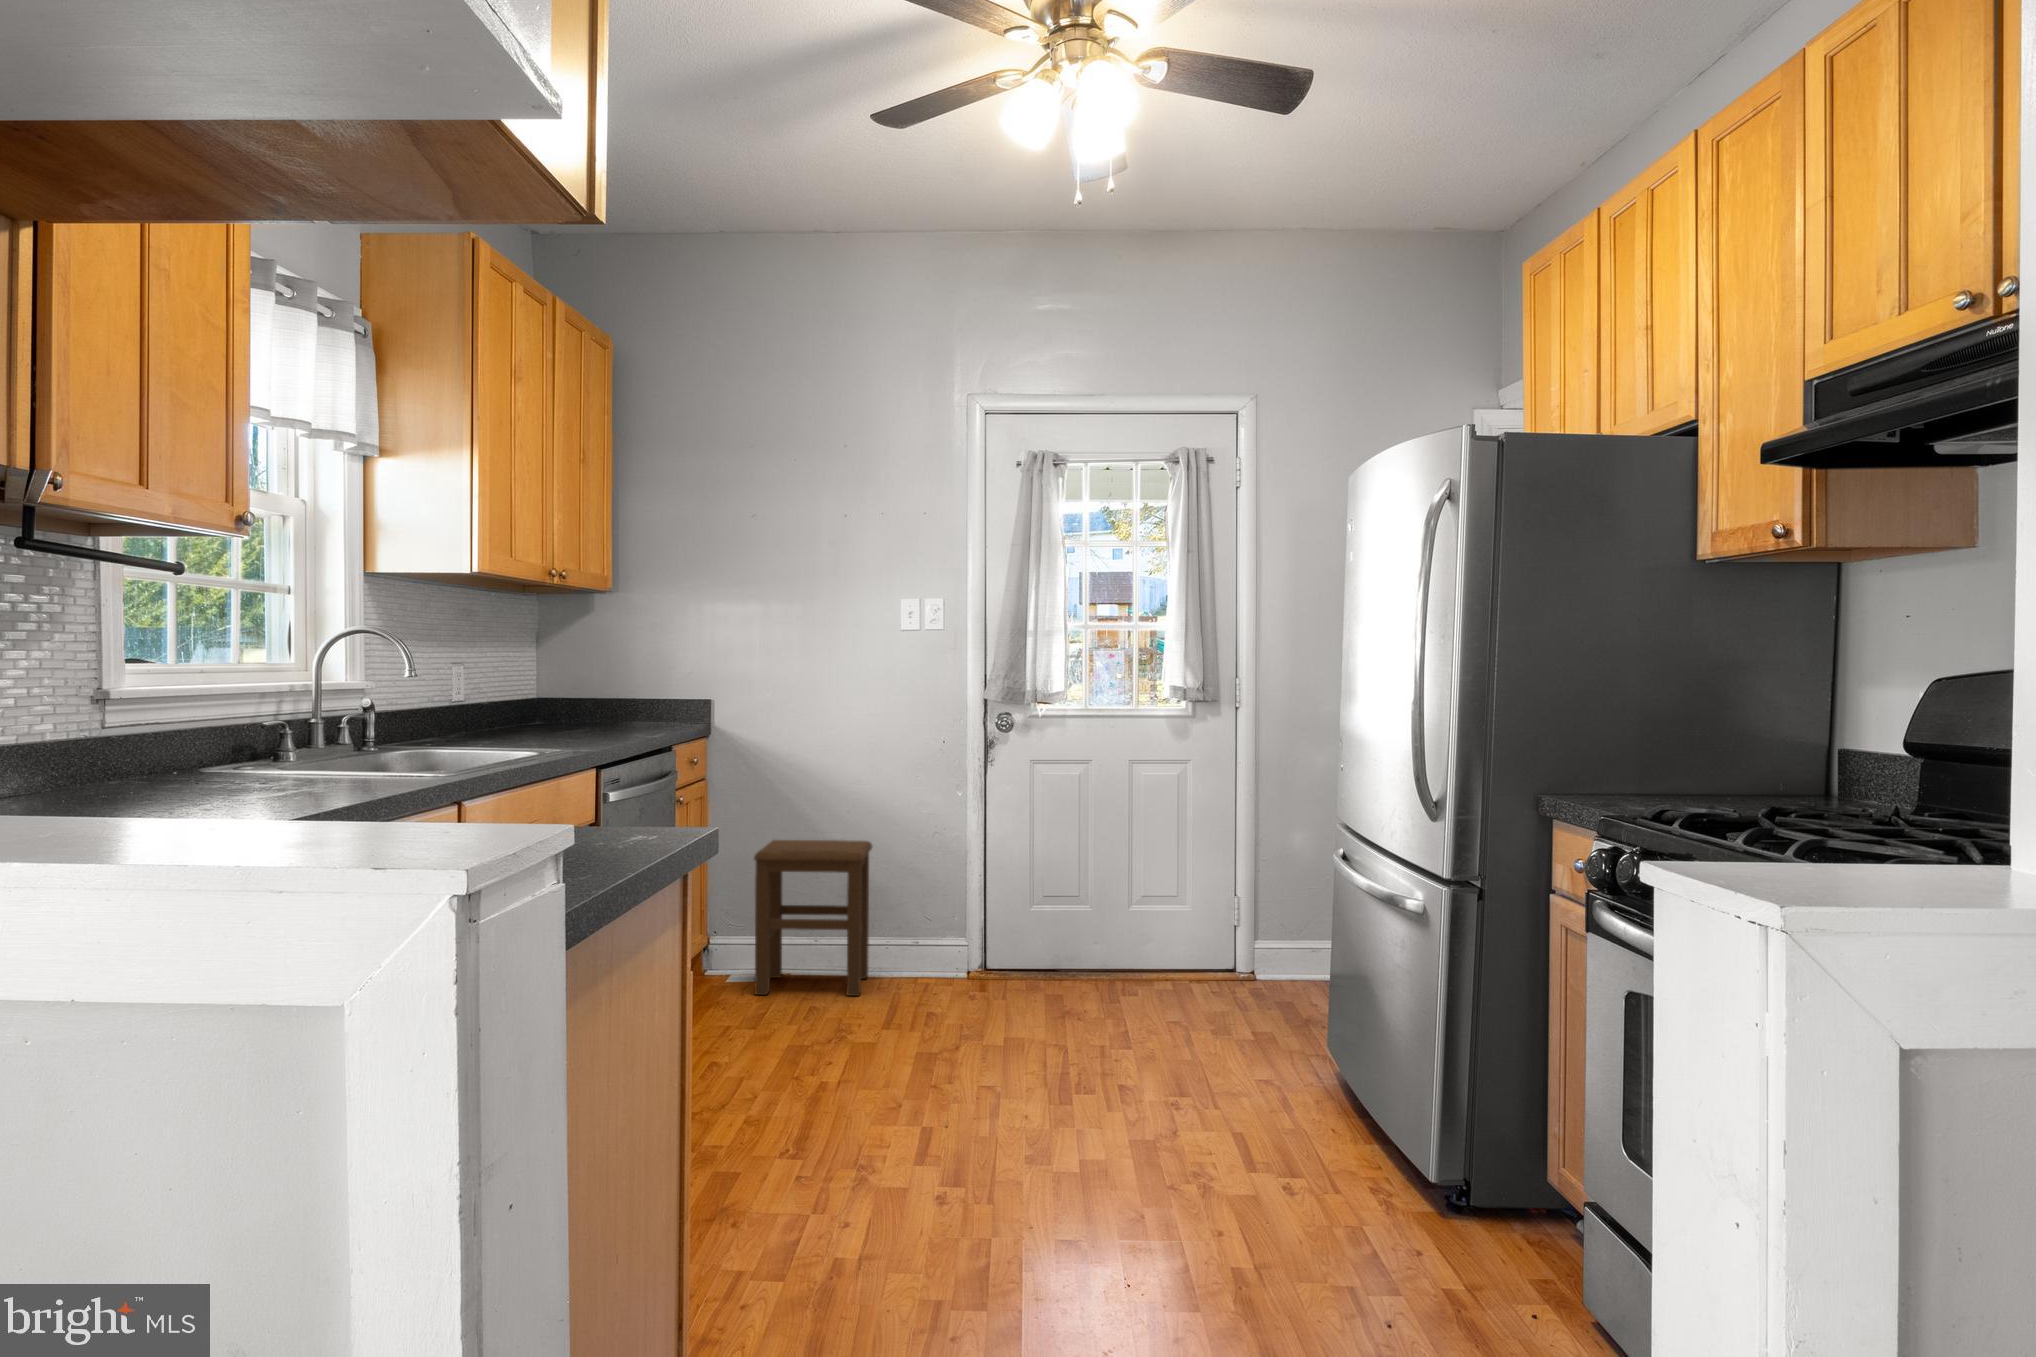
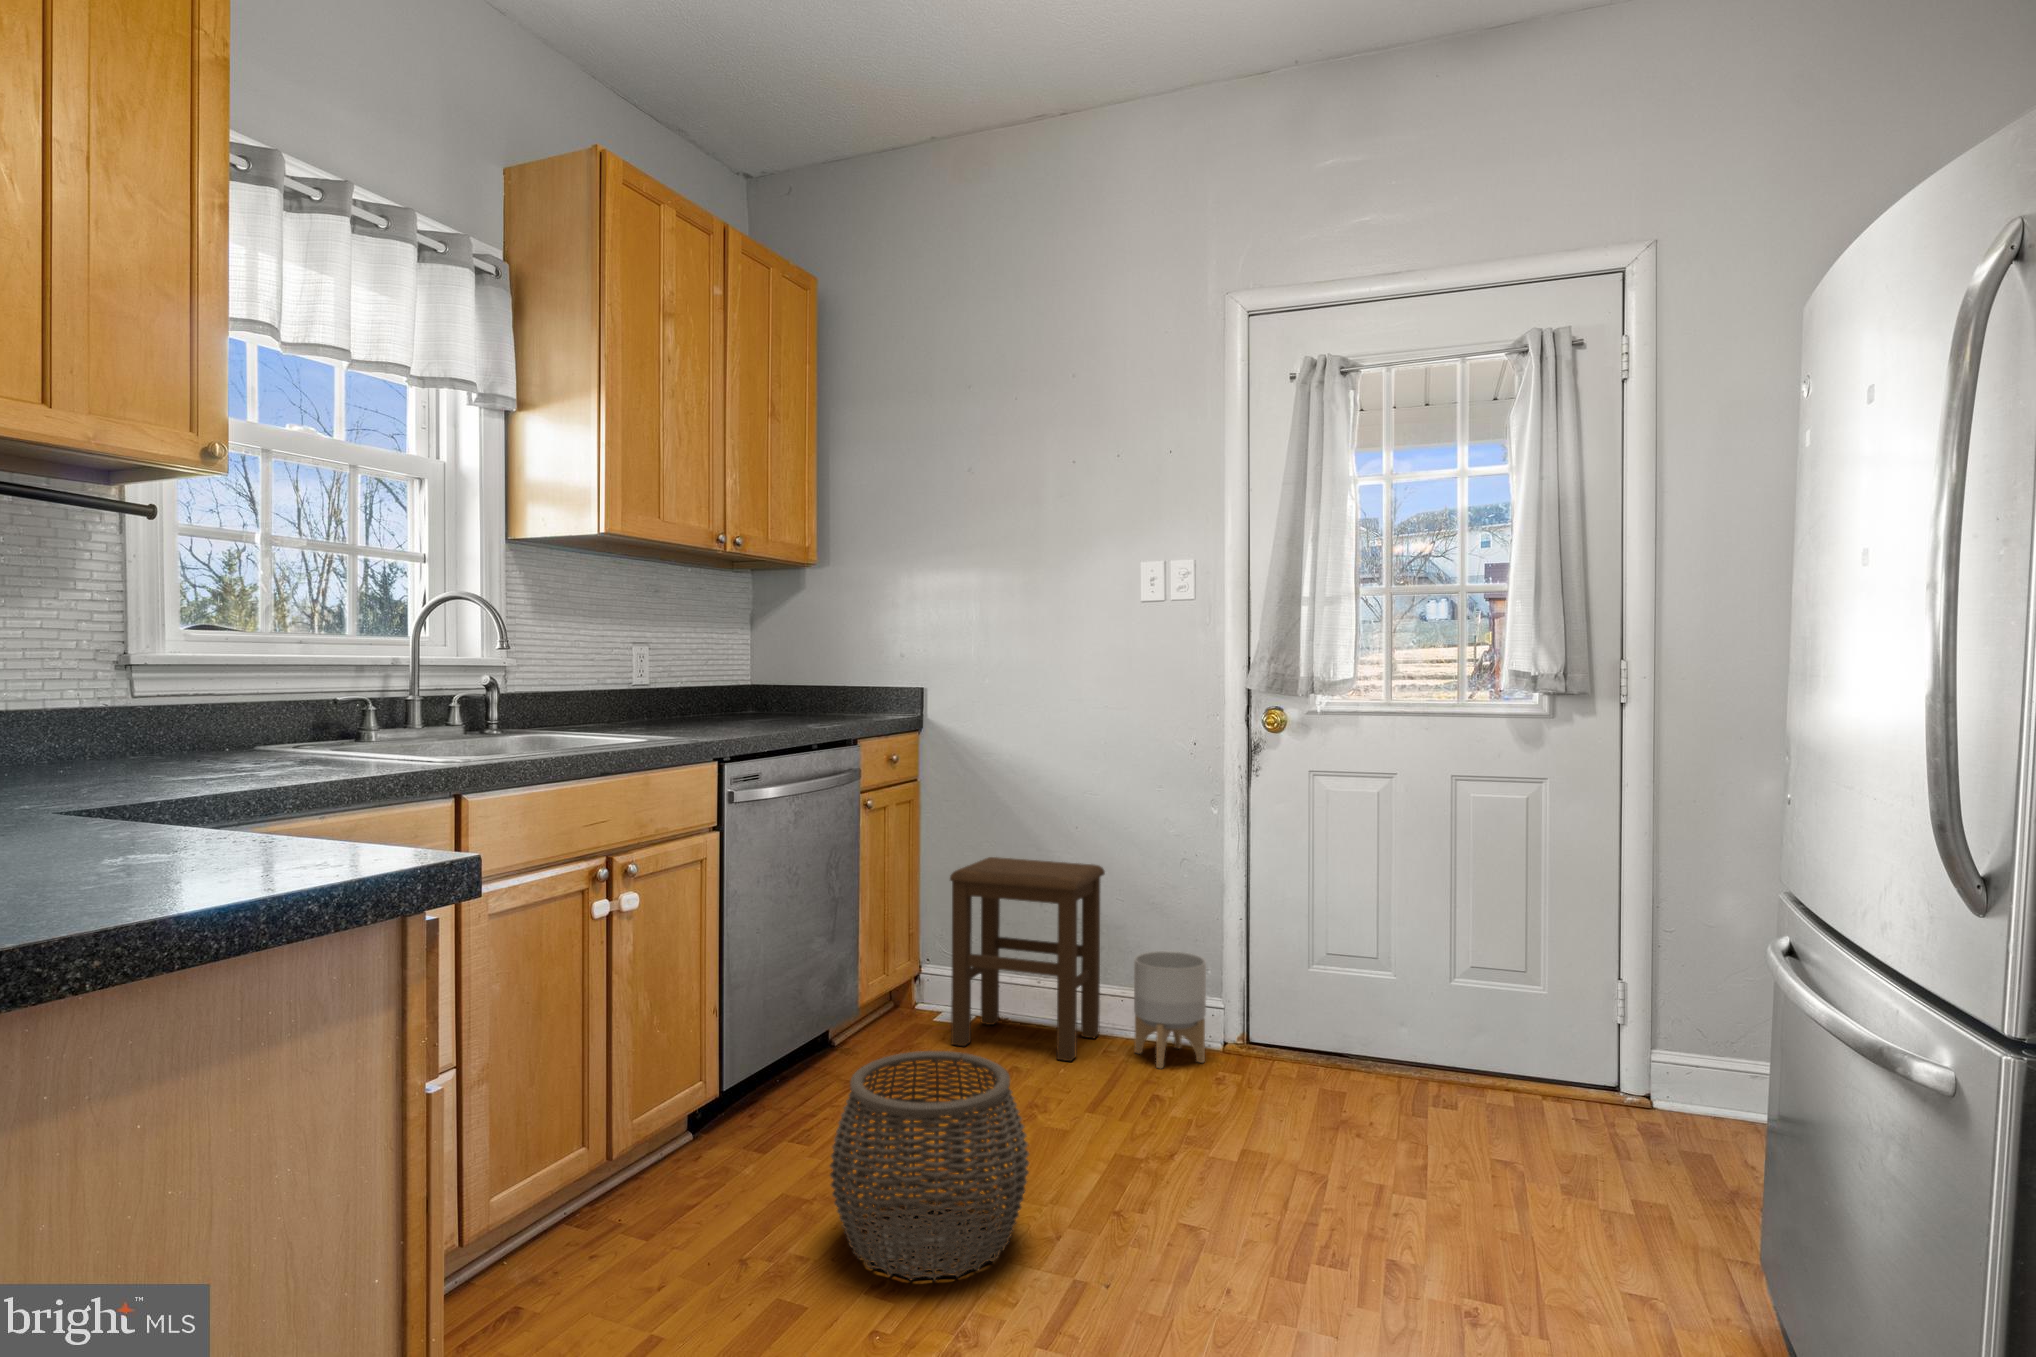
planter: none [903,904,959,993] -> present [1134,951,1206,1069]
woven basket: none [762,978,908,1138] -> present [830,1051,1029,1281]

